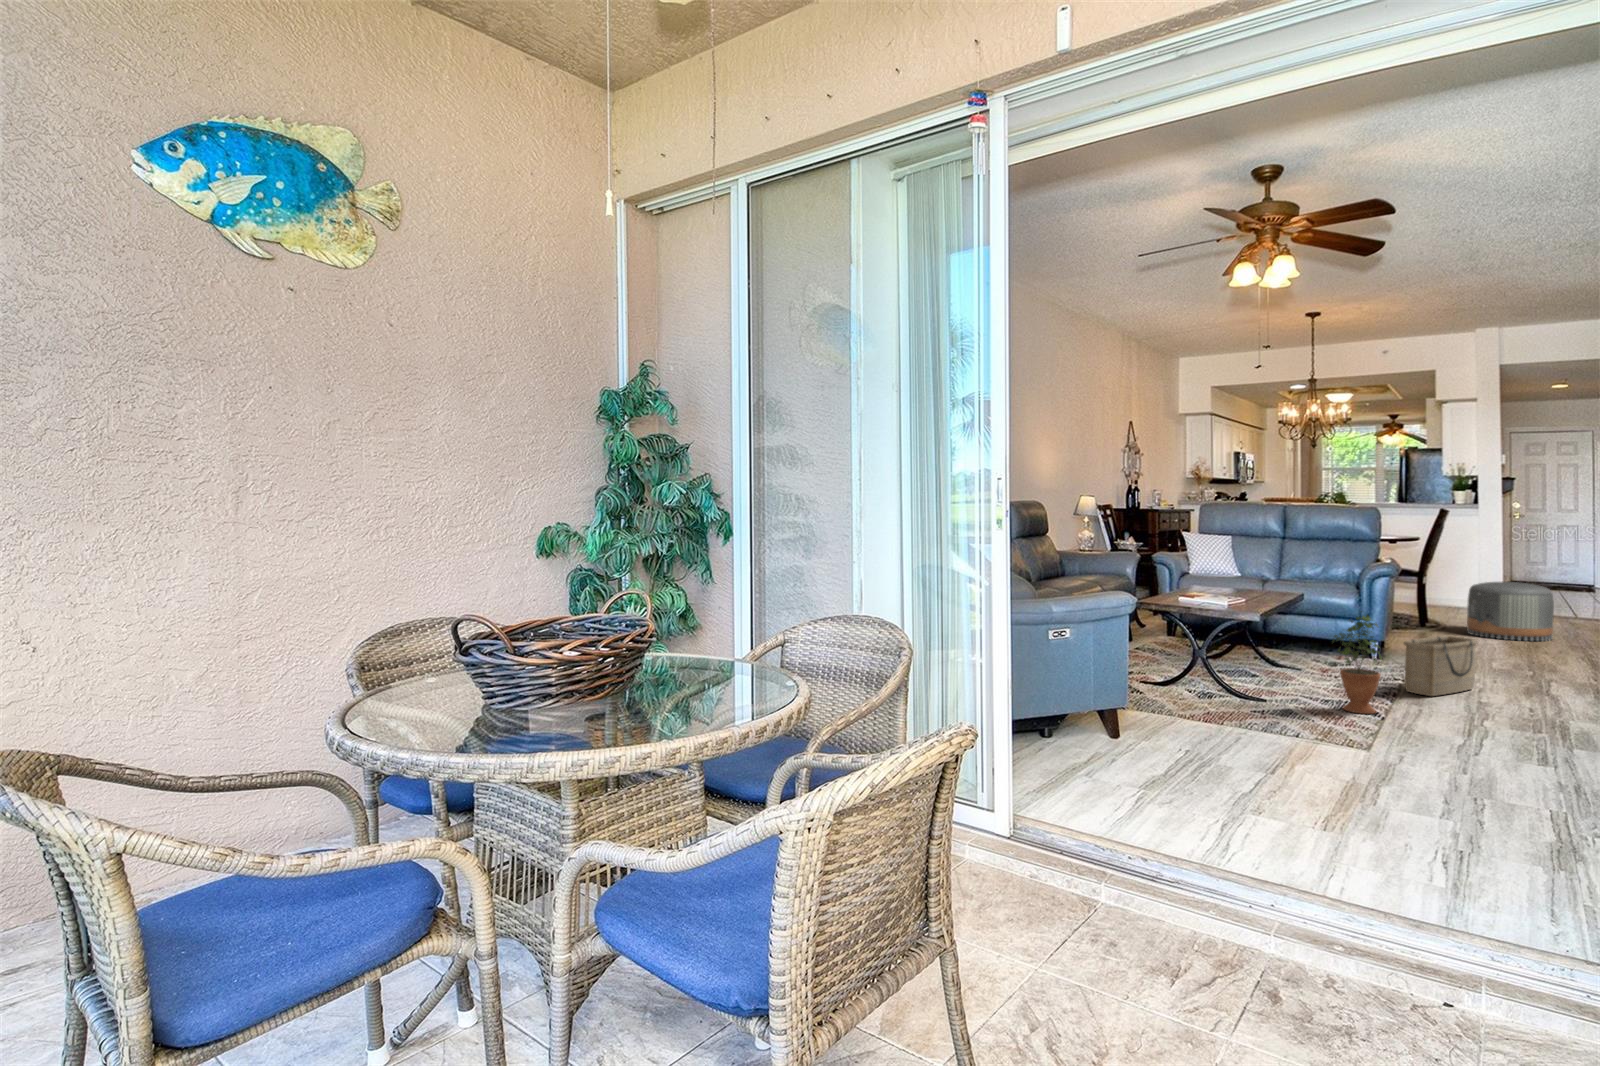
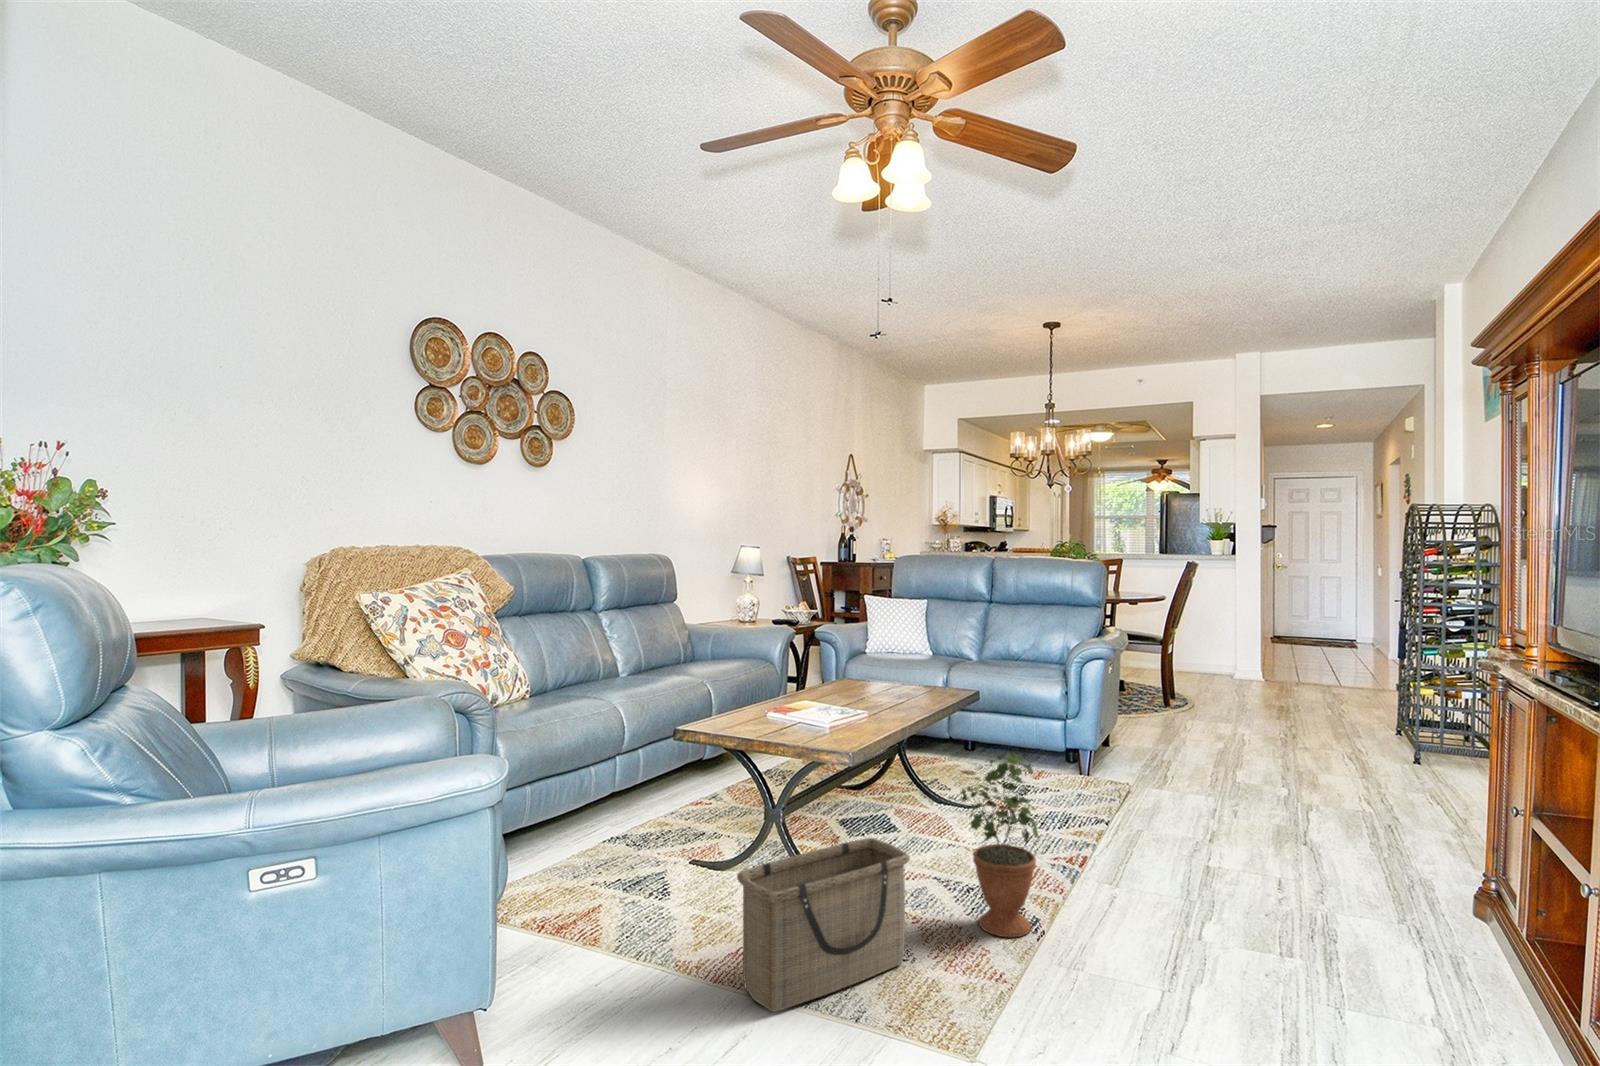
pouf: present [1467,582,1554,641] -> none [1218,654,1315,734]
basket: present [1404,636,1478,696] -> present [737,838,910,1012]

